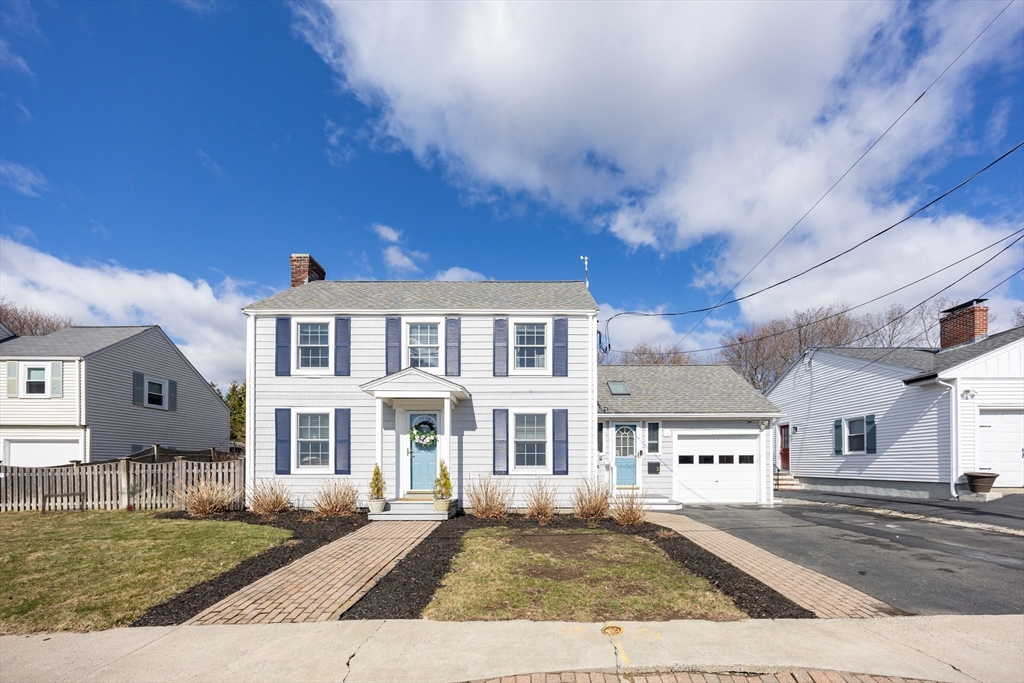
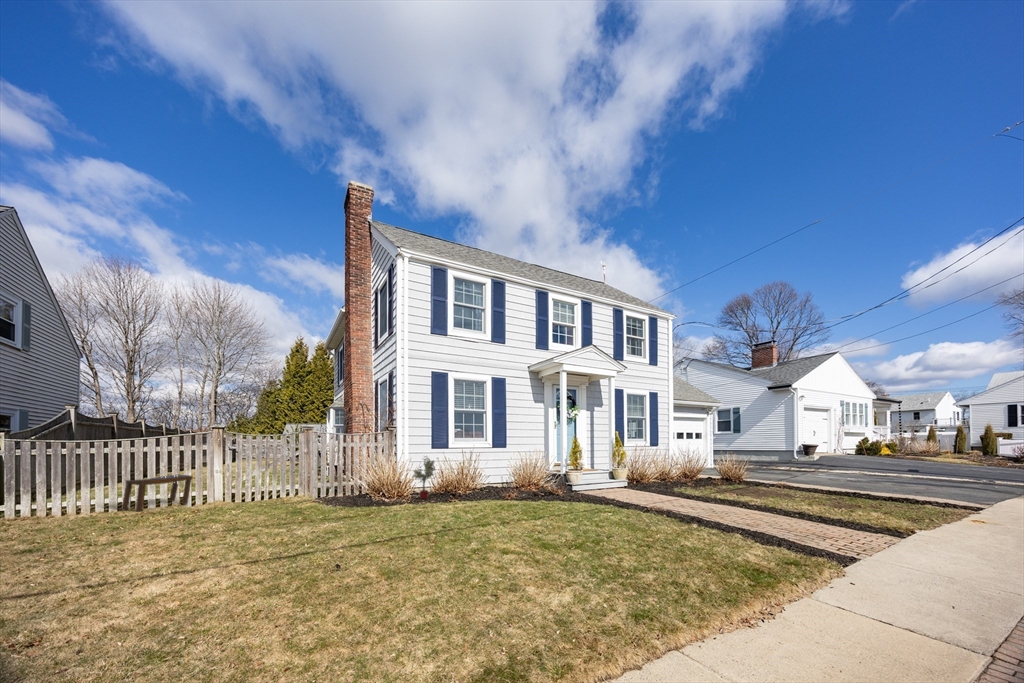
potted tree: present [119,480,145,512] -> present [412,456,435,499]

